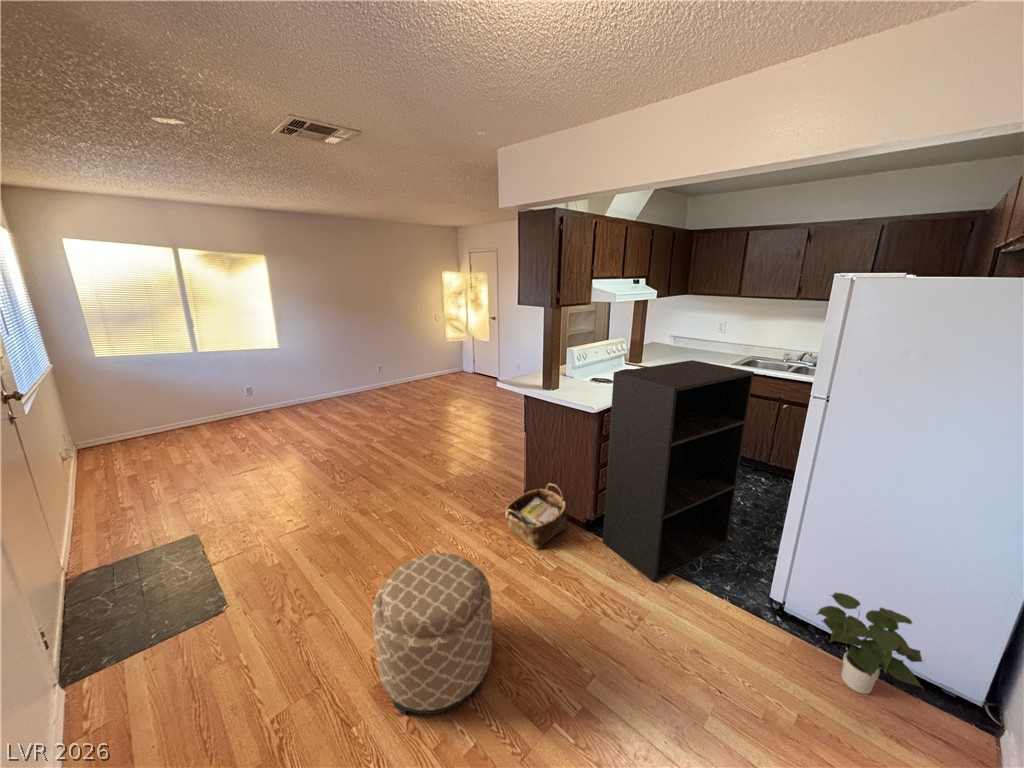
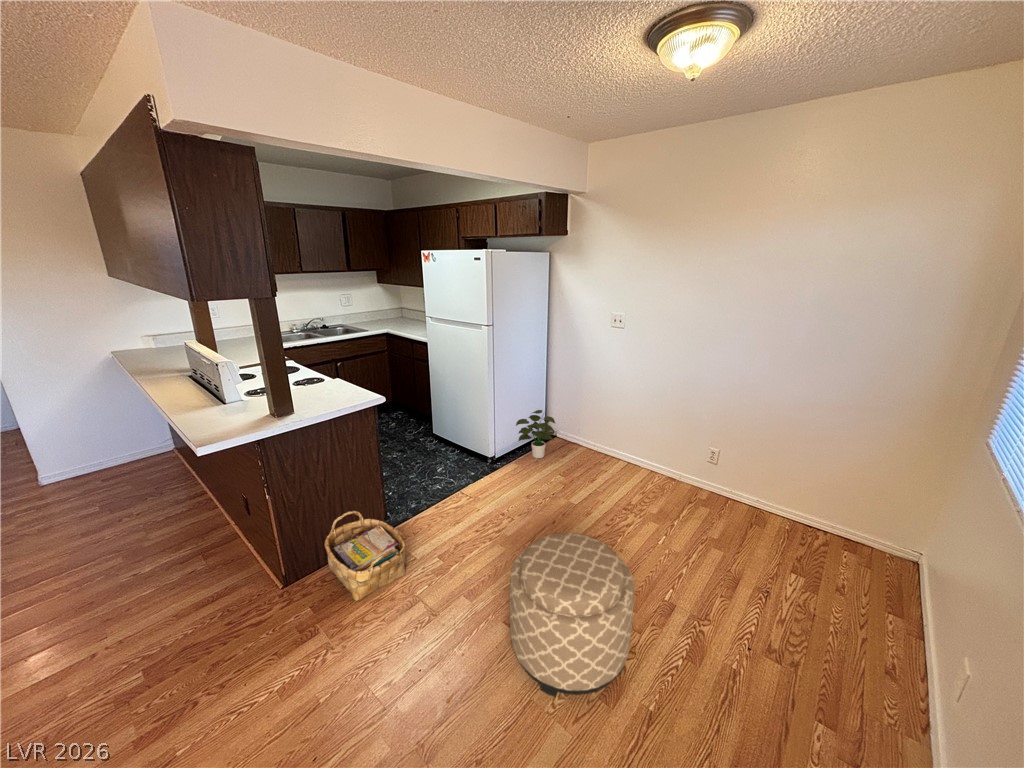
bookshelf: present [603,360,754,582] -> none [354,318,465,524]

